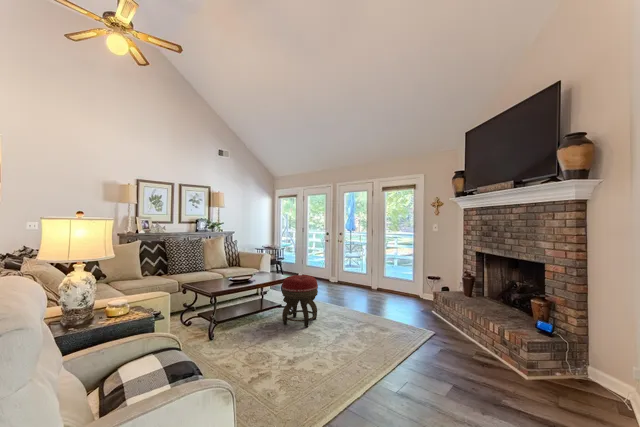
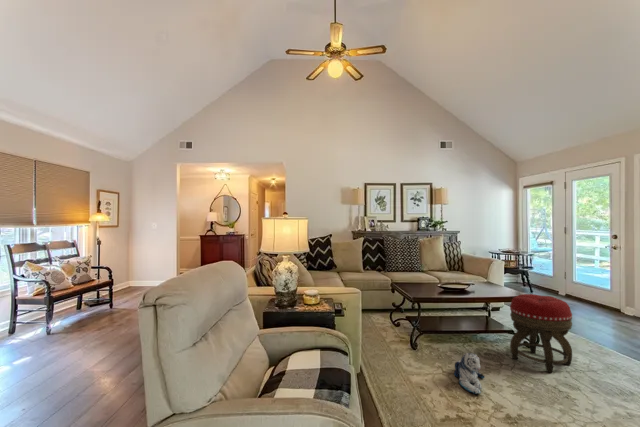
plush toy: none [248,327,270,357] -> present [454,353,485,394]

